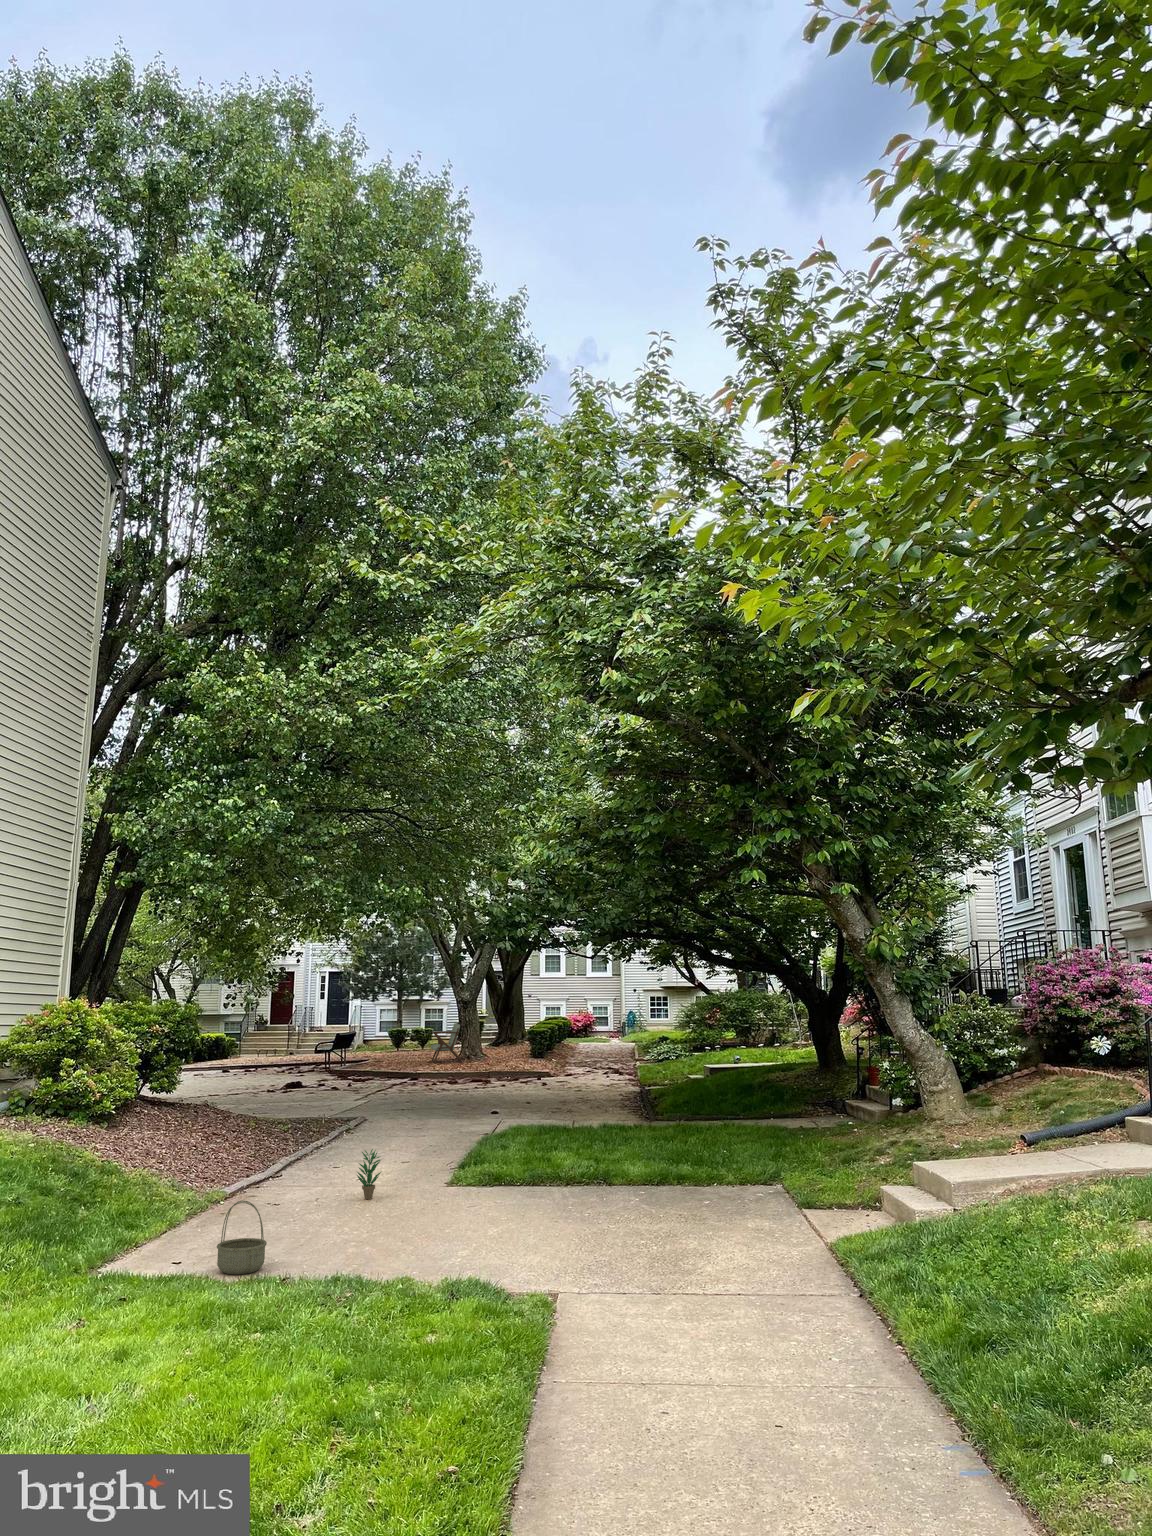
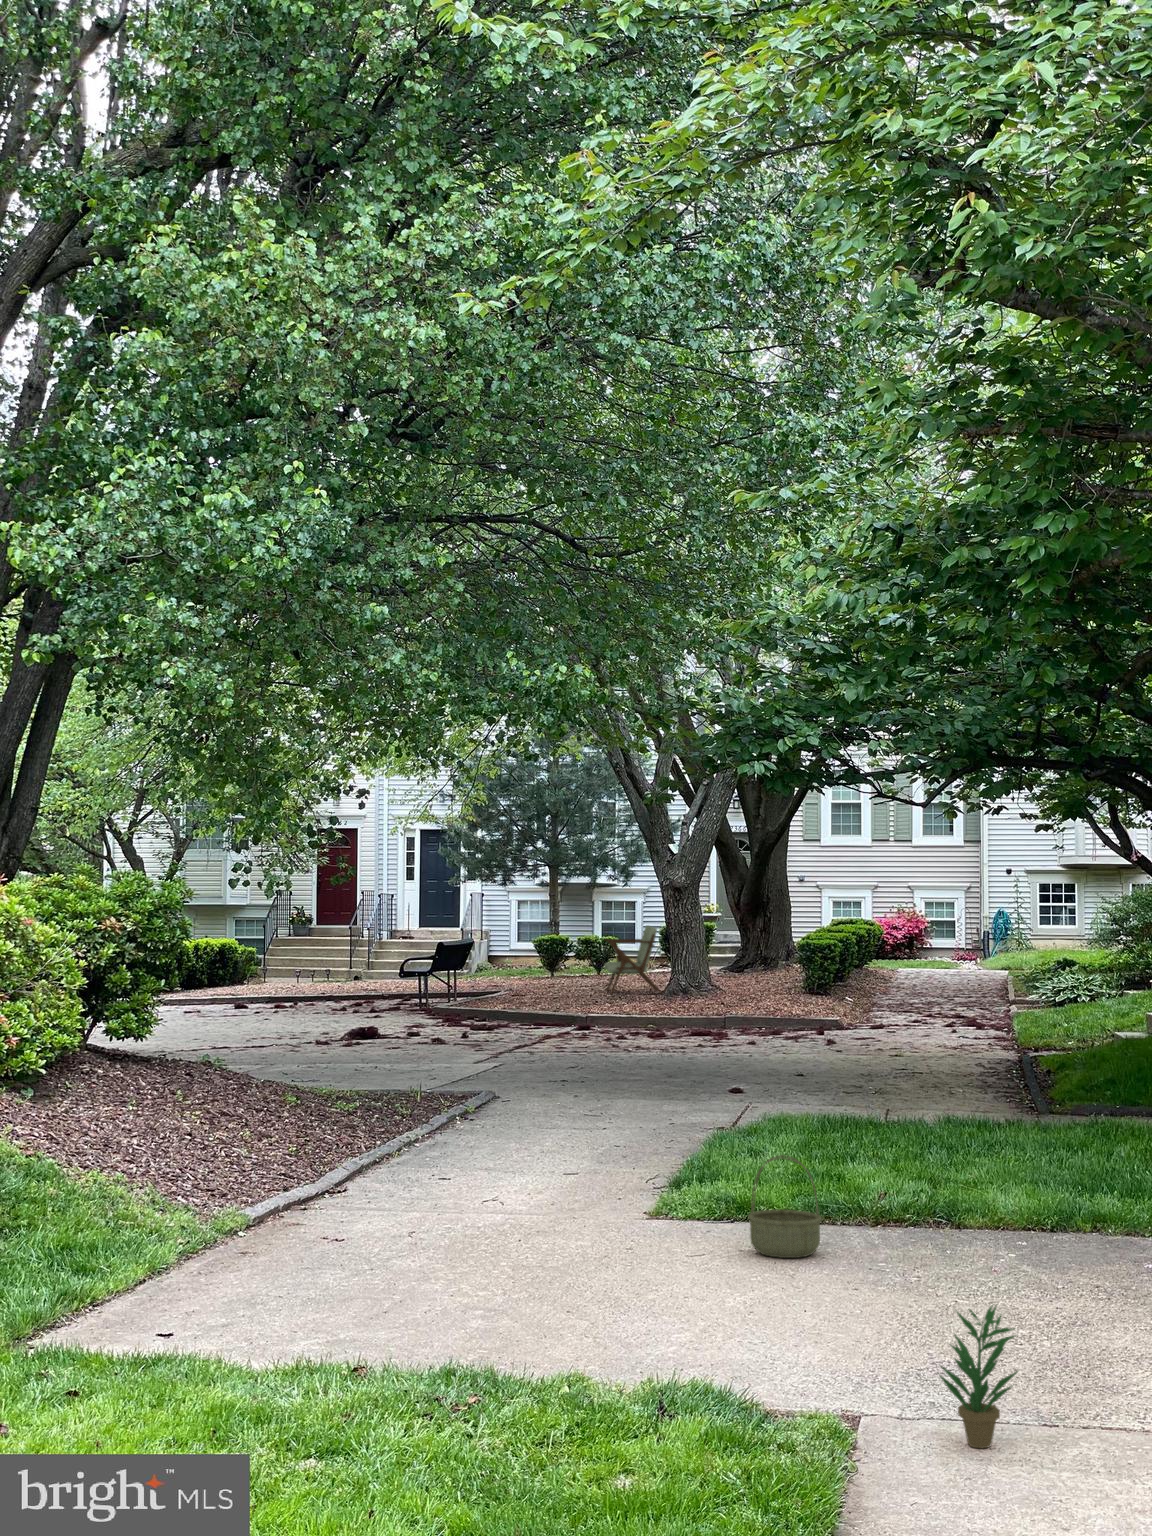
potted plant: present [357,1149,381,1199] -> present [938,1305,1018,1448]
basket: present [217,1200,267,1274] -> present [748,1155,822,1258]

